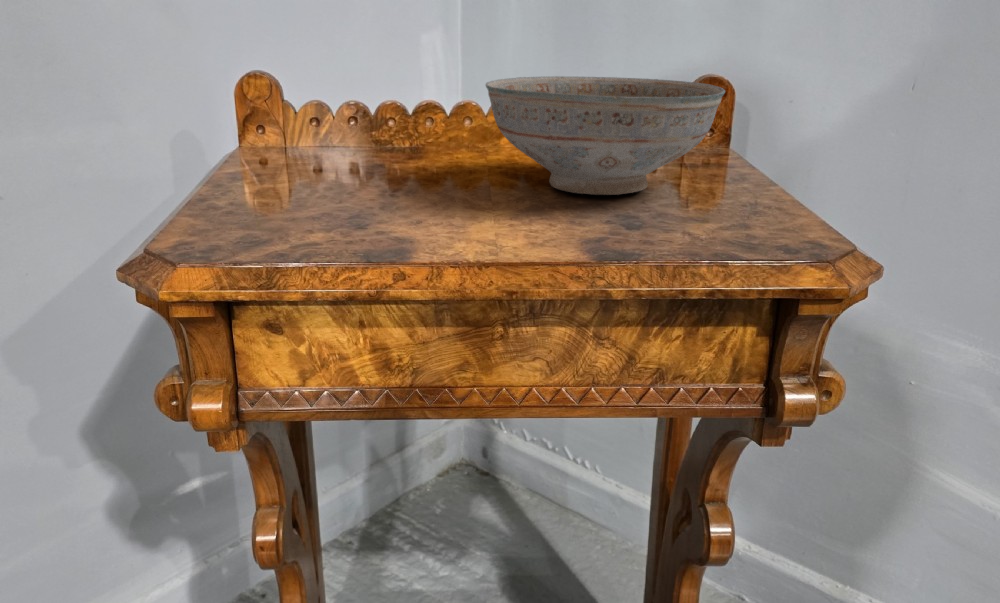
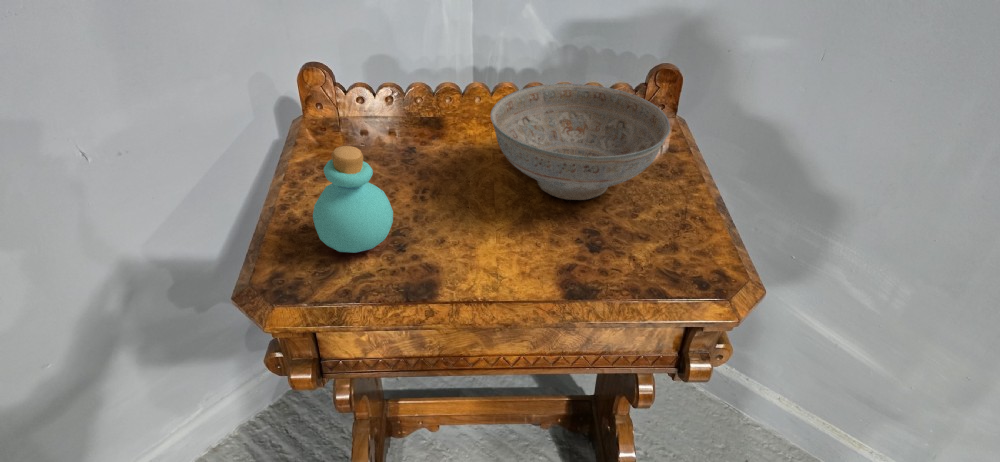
perfume bottle: none [239,73,351,227] -> present [313,146,393,253]

